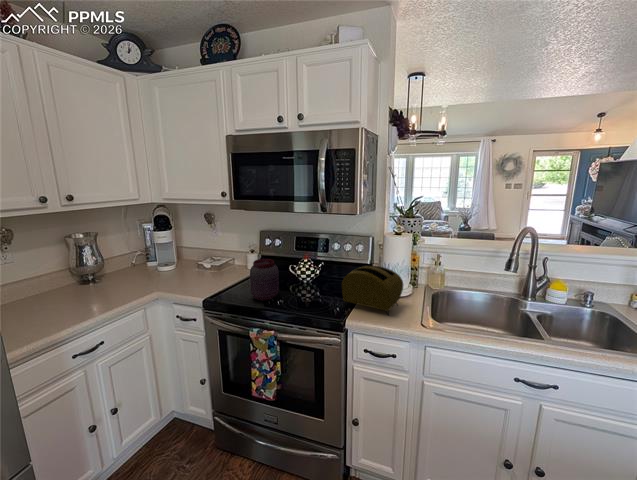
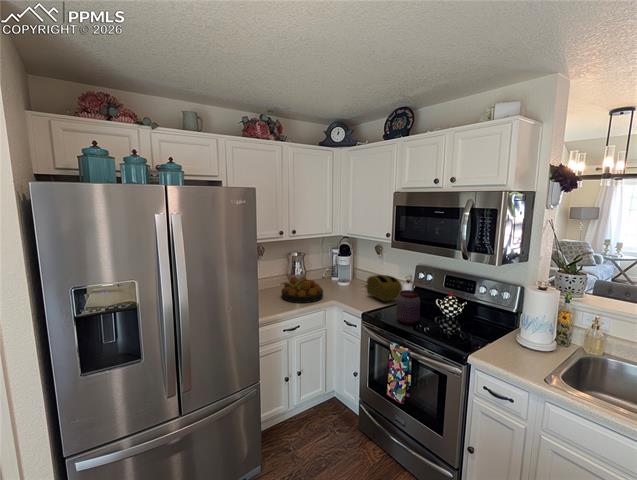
toaster: present [341,266,403,315] -> present [367,275,402,303]
fruit bowl: none [54,268,138,310] -> present [281,277,323,303]

